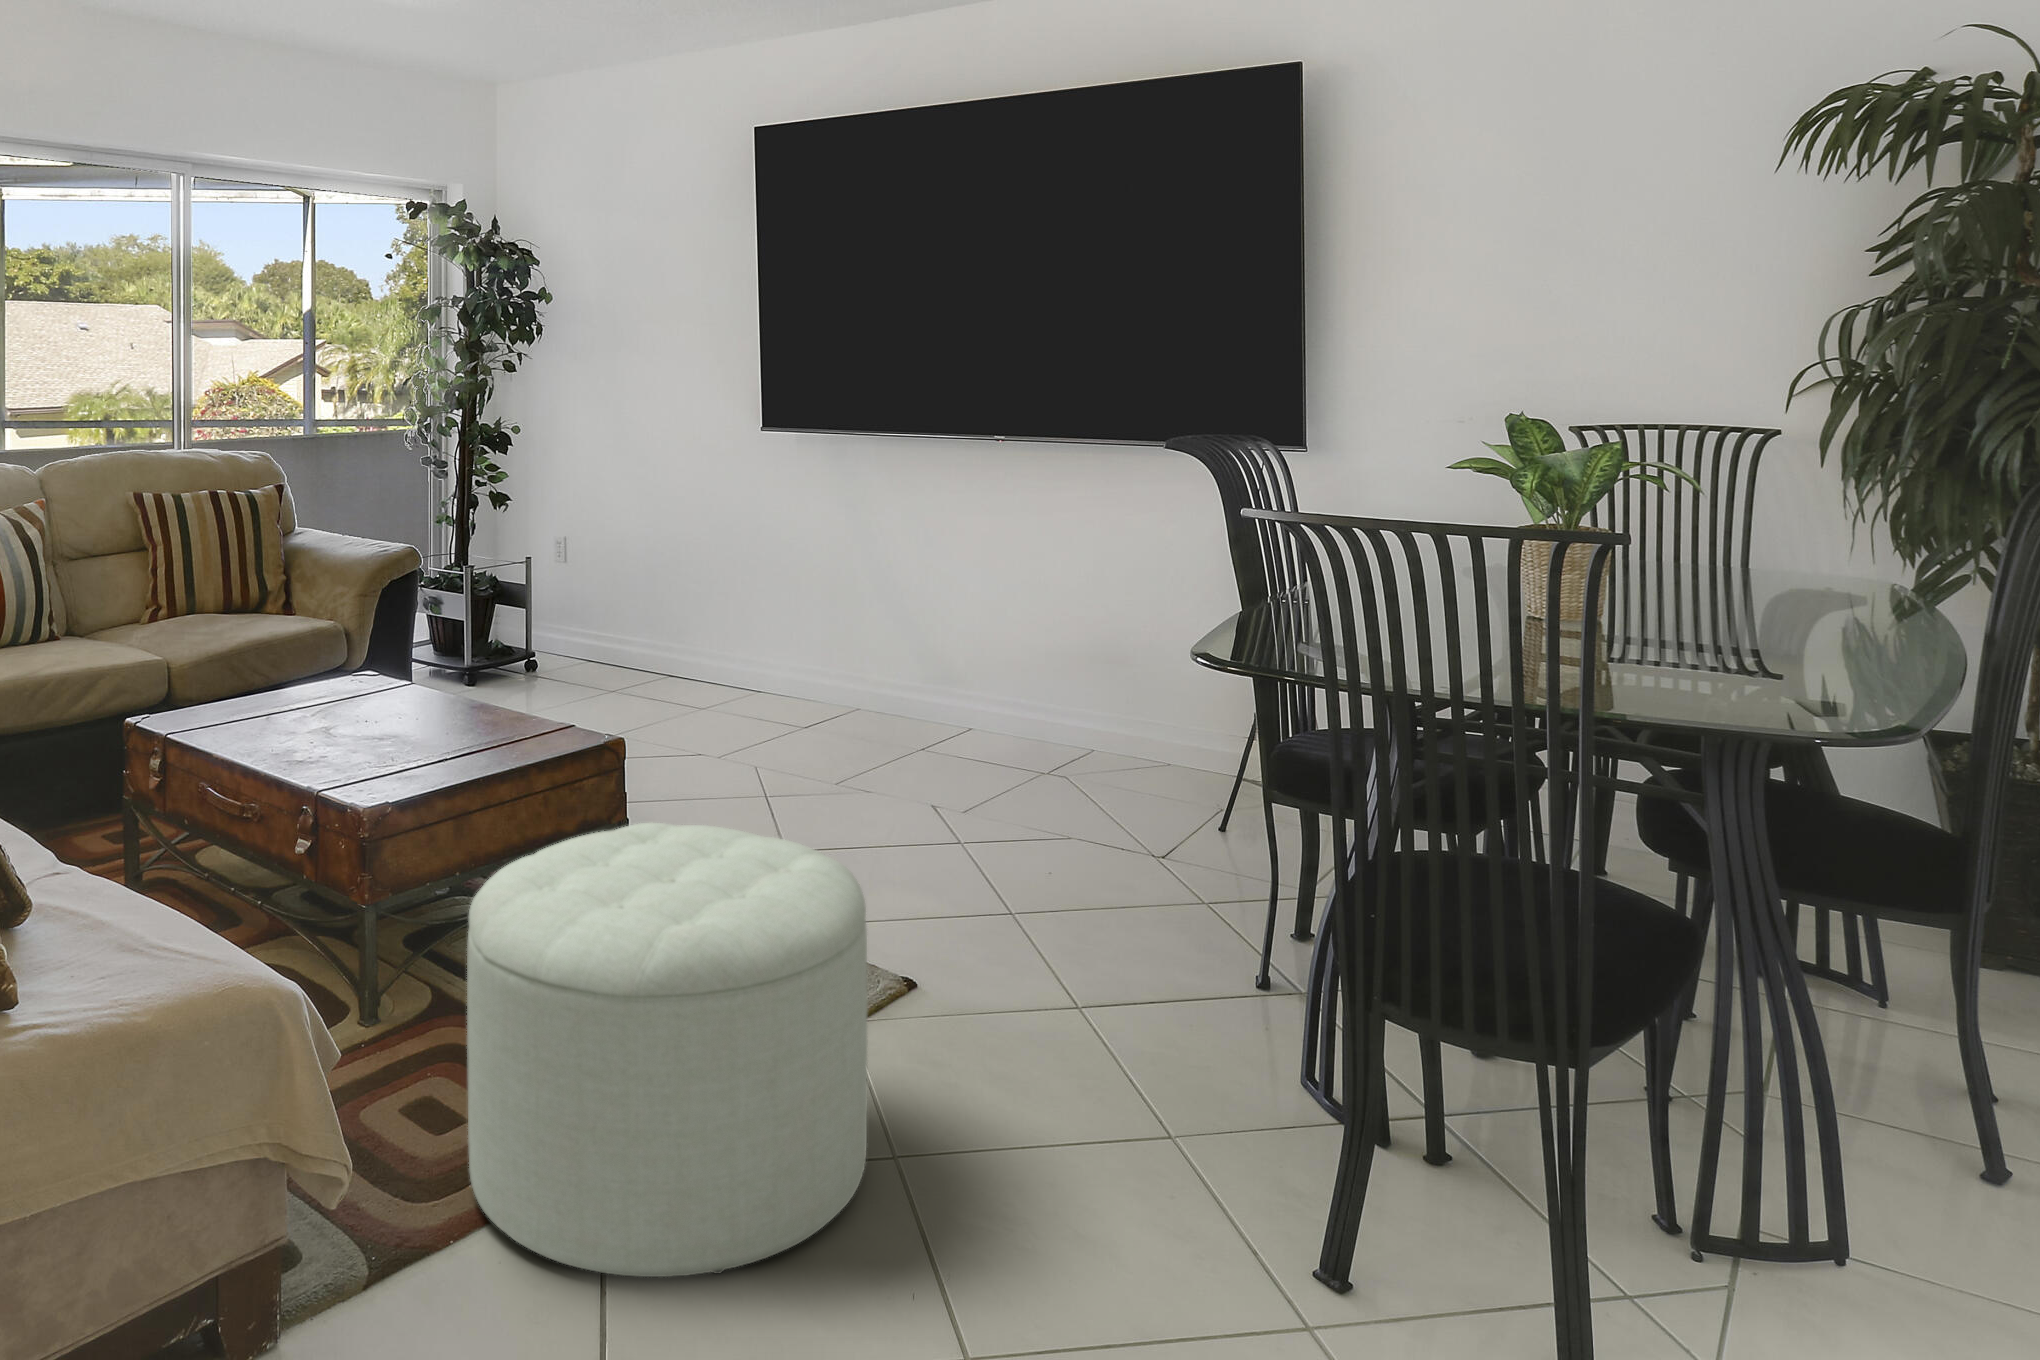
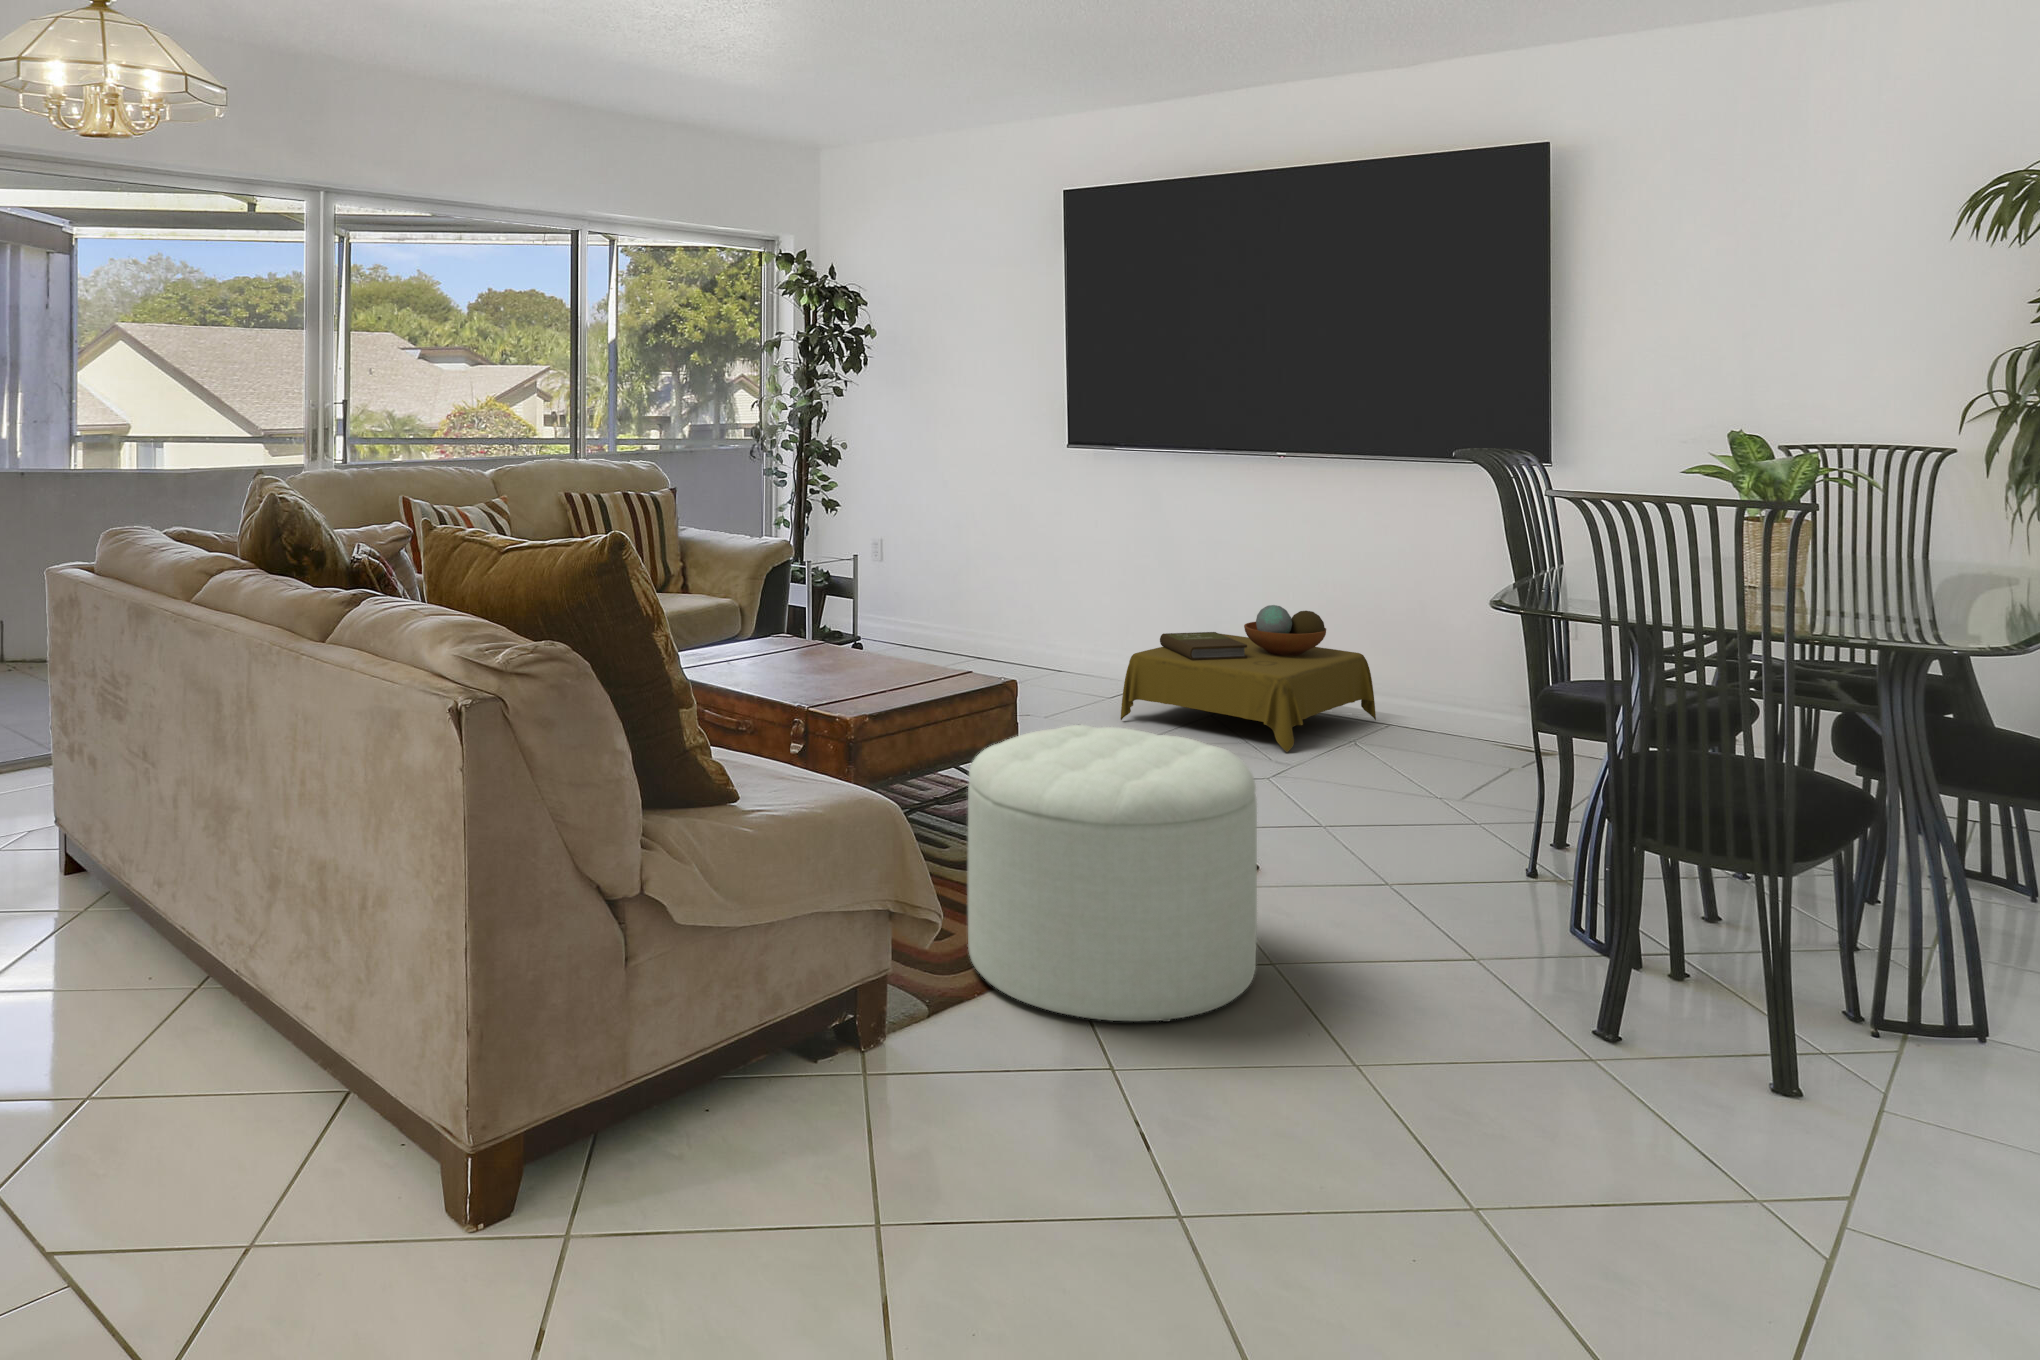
side table: none [804,622,1108,806] -> present [1121,605,1376,752]

